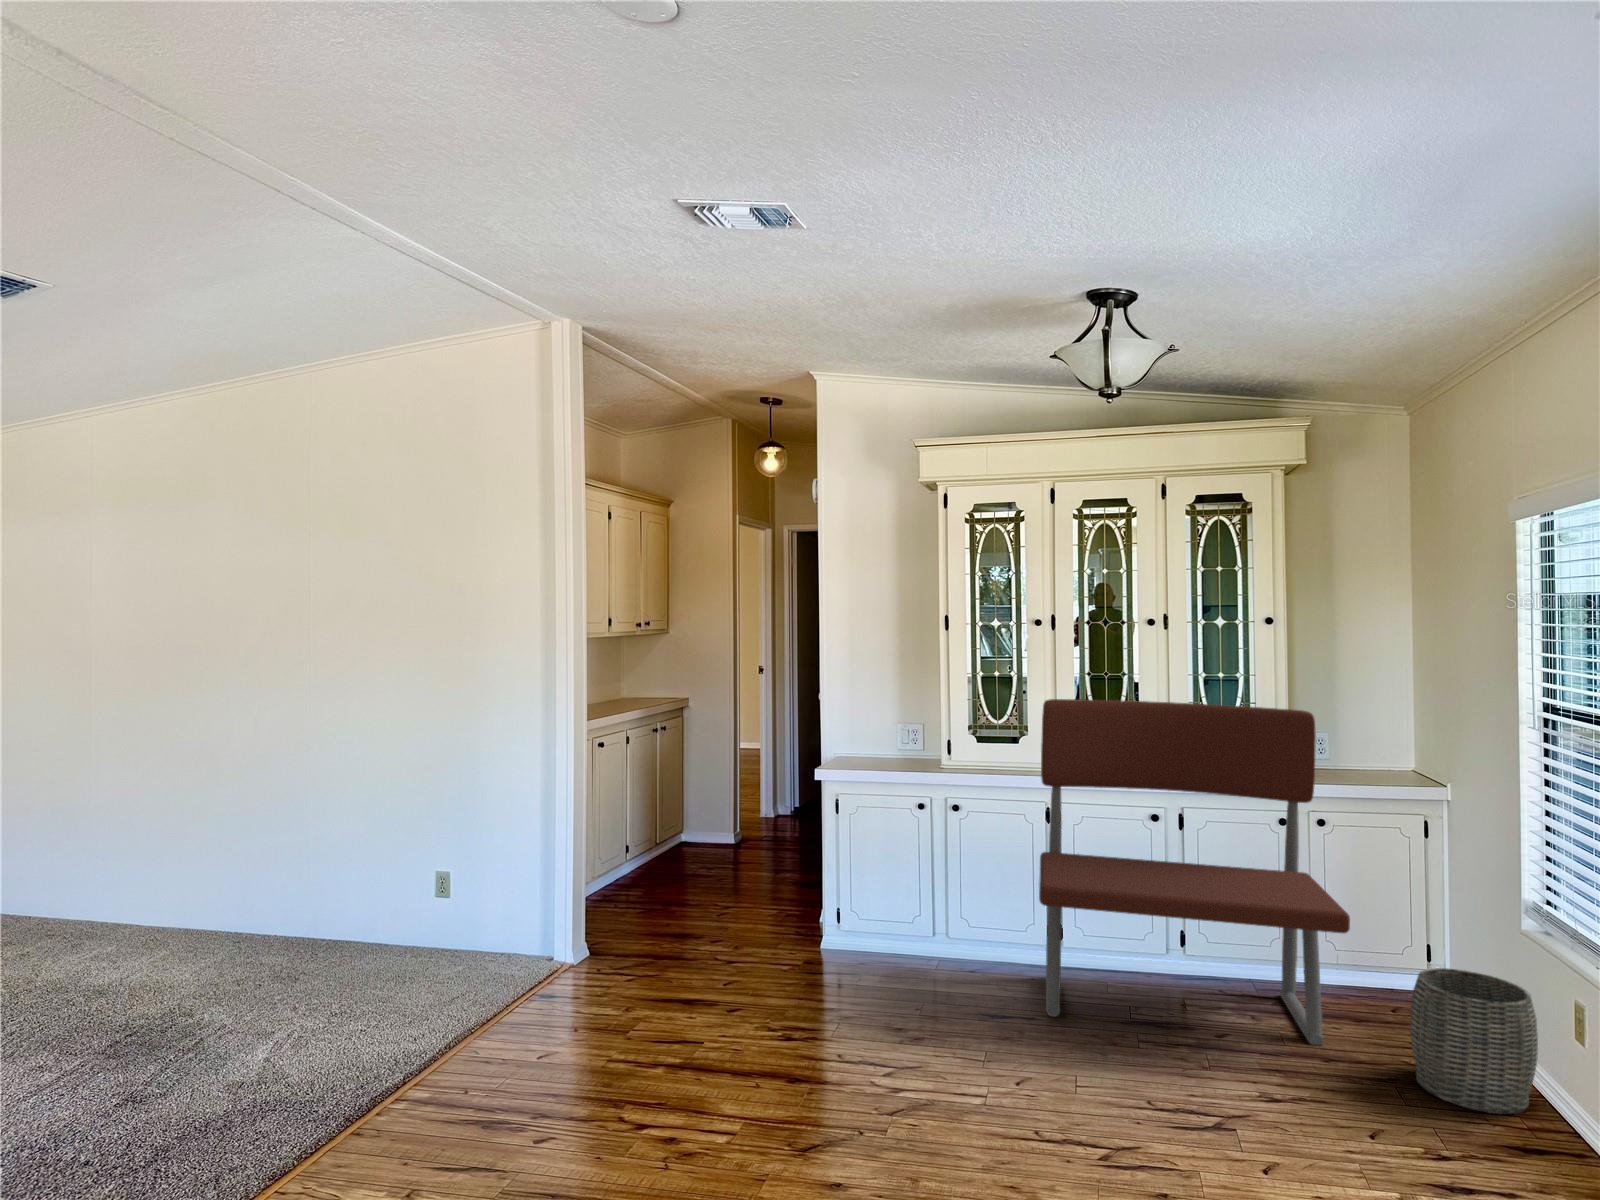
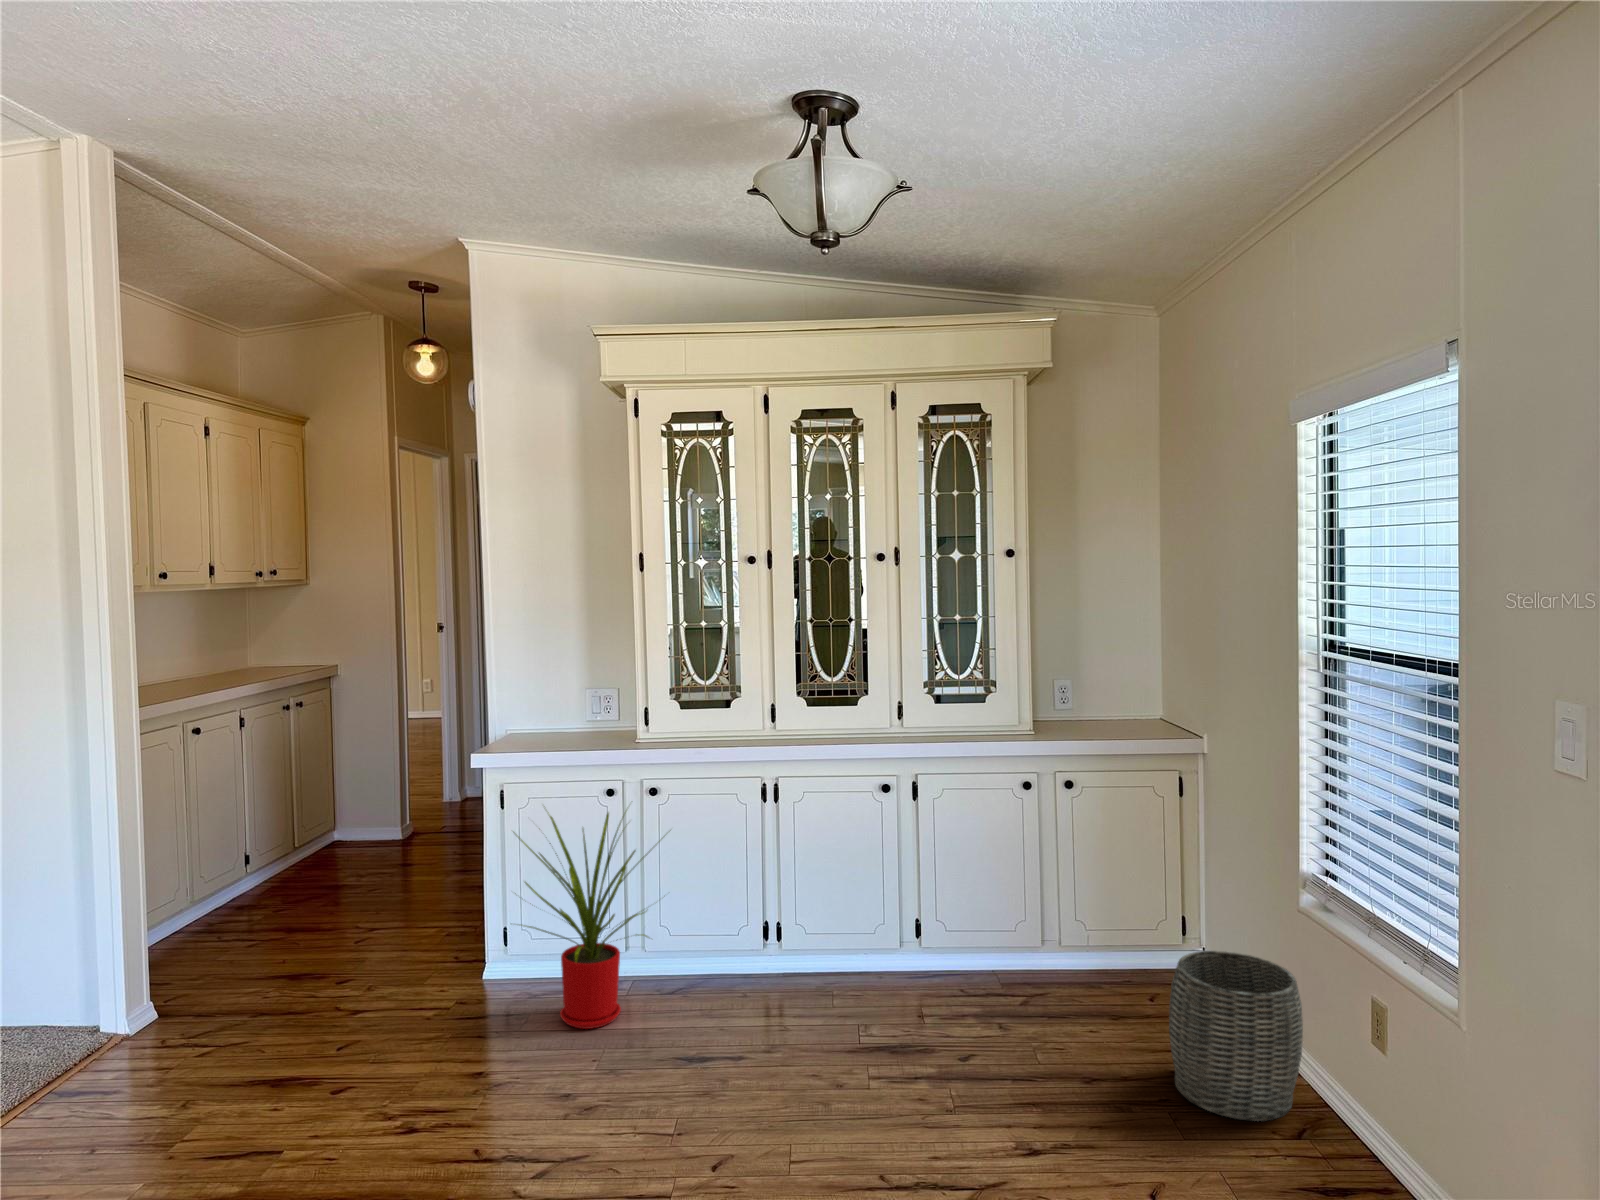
bench: present [1039,699,1350,1045] -> none [745,653,1105,1053]
house plant: none [848,809,976,989] -> present [518,813,648,1029]

